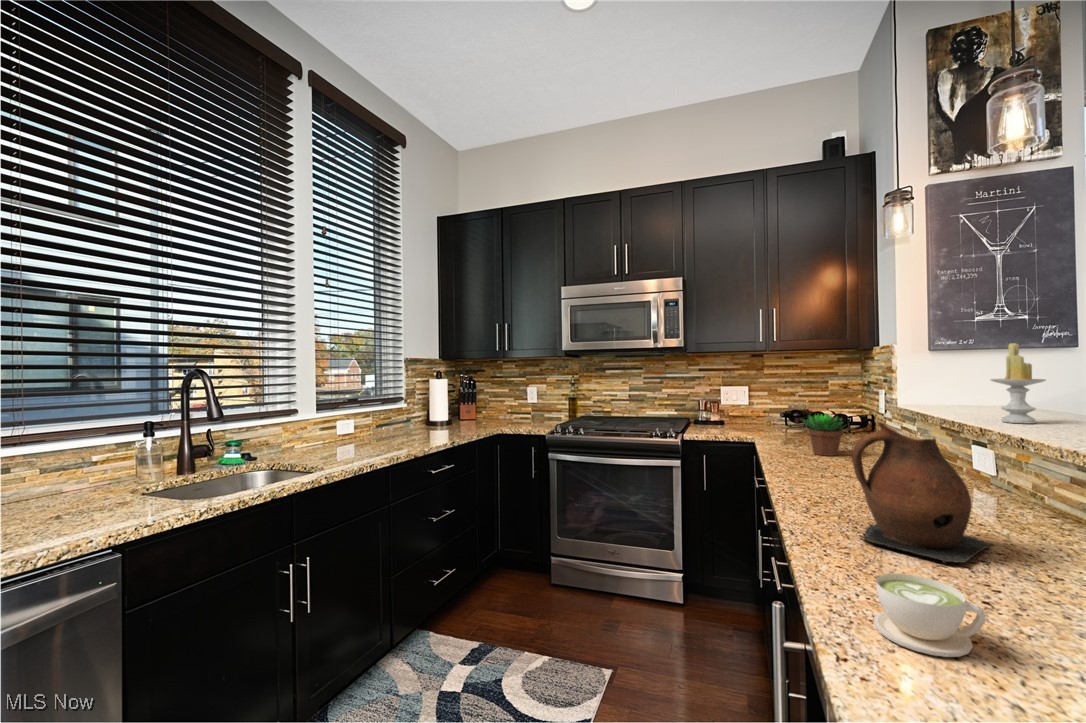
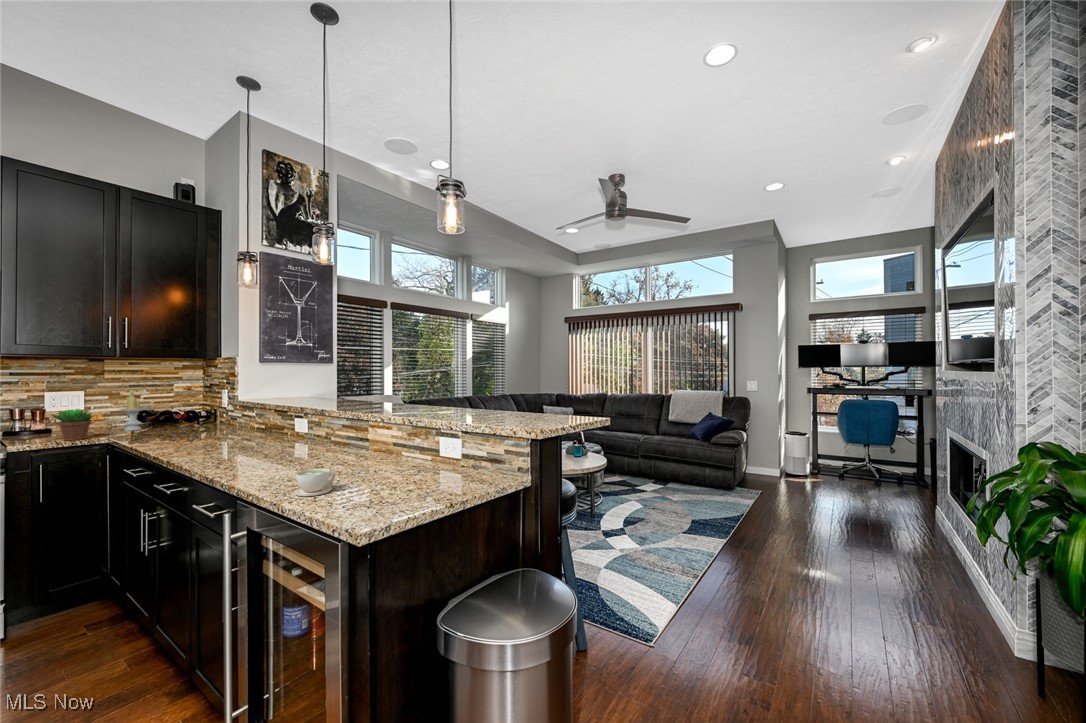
candle: present [991,343,1046,423] -> present [120,390,145,431]
succulent plant: present [801,414,845,456] -> present [52,409,93,441]
ceramic pitcher: present [852,421,991,563] -> none [258,406,319,472]

